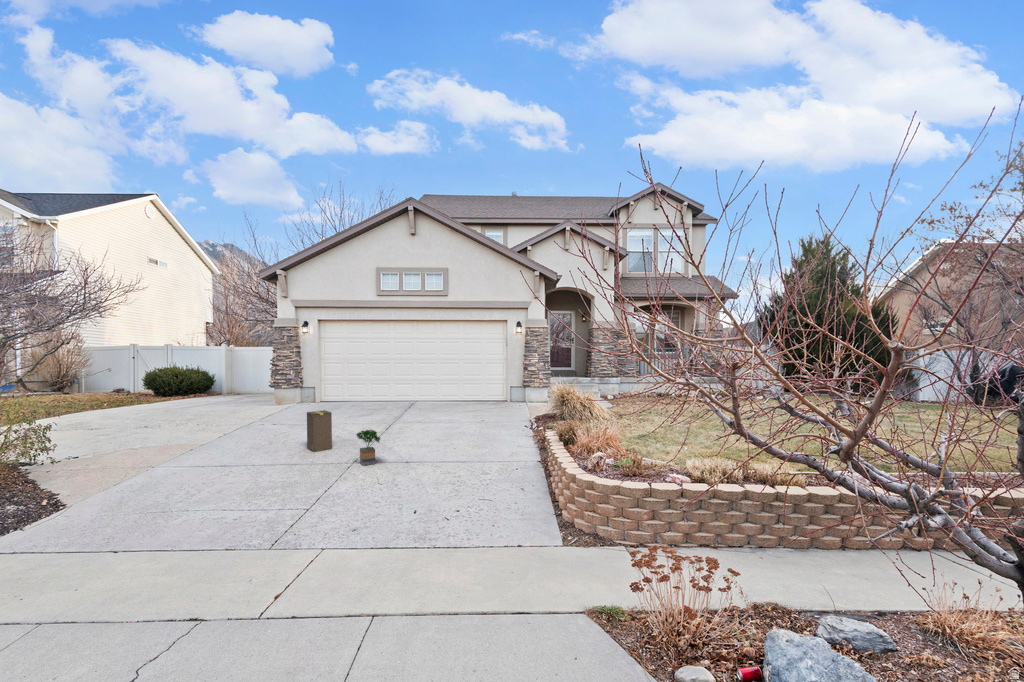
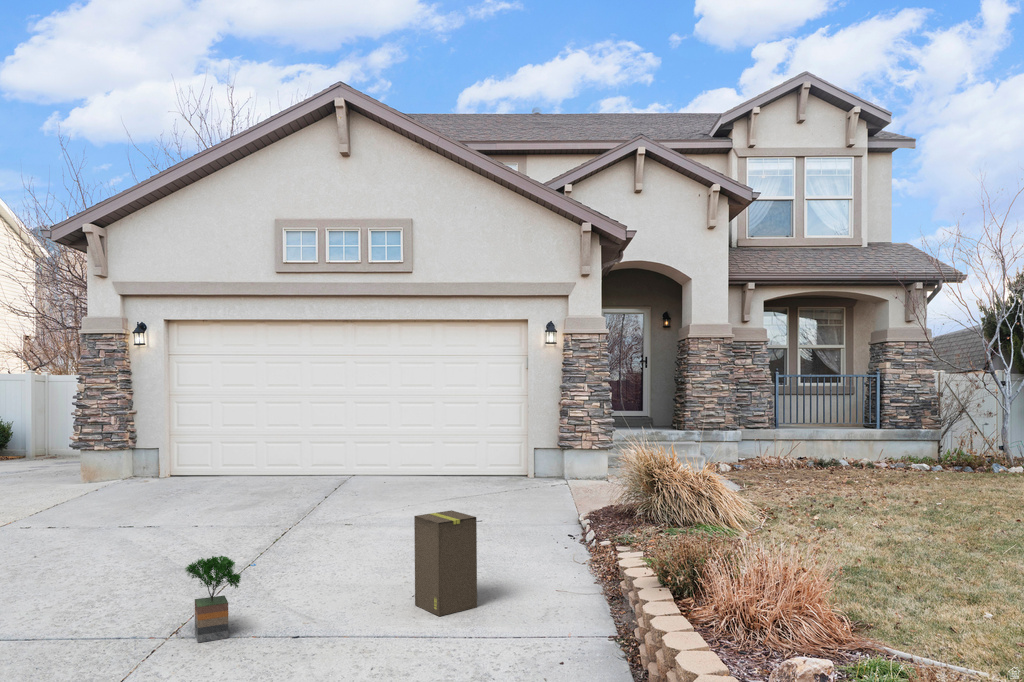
cardboard box: present [307,410,332,452] -> present [414,510,477,616]

